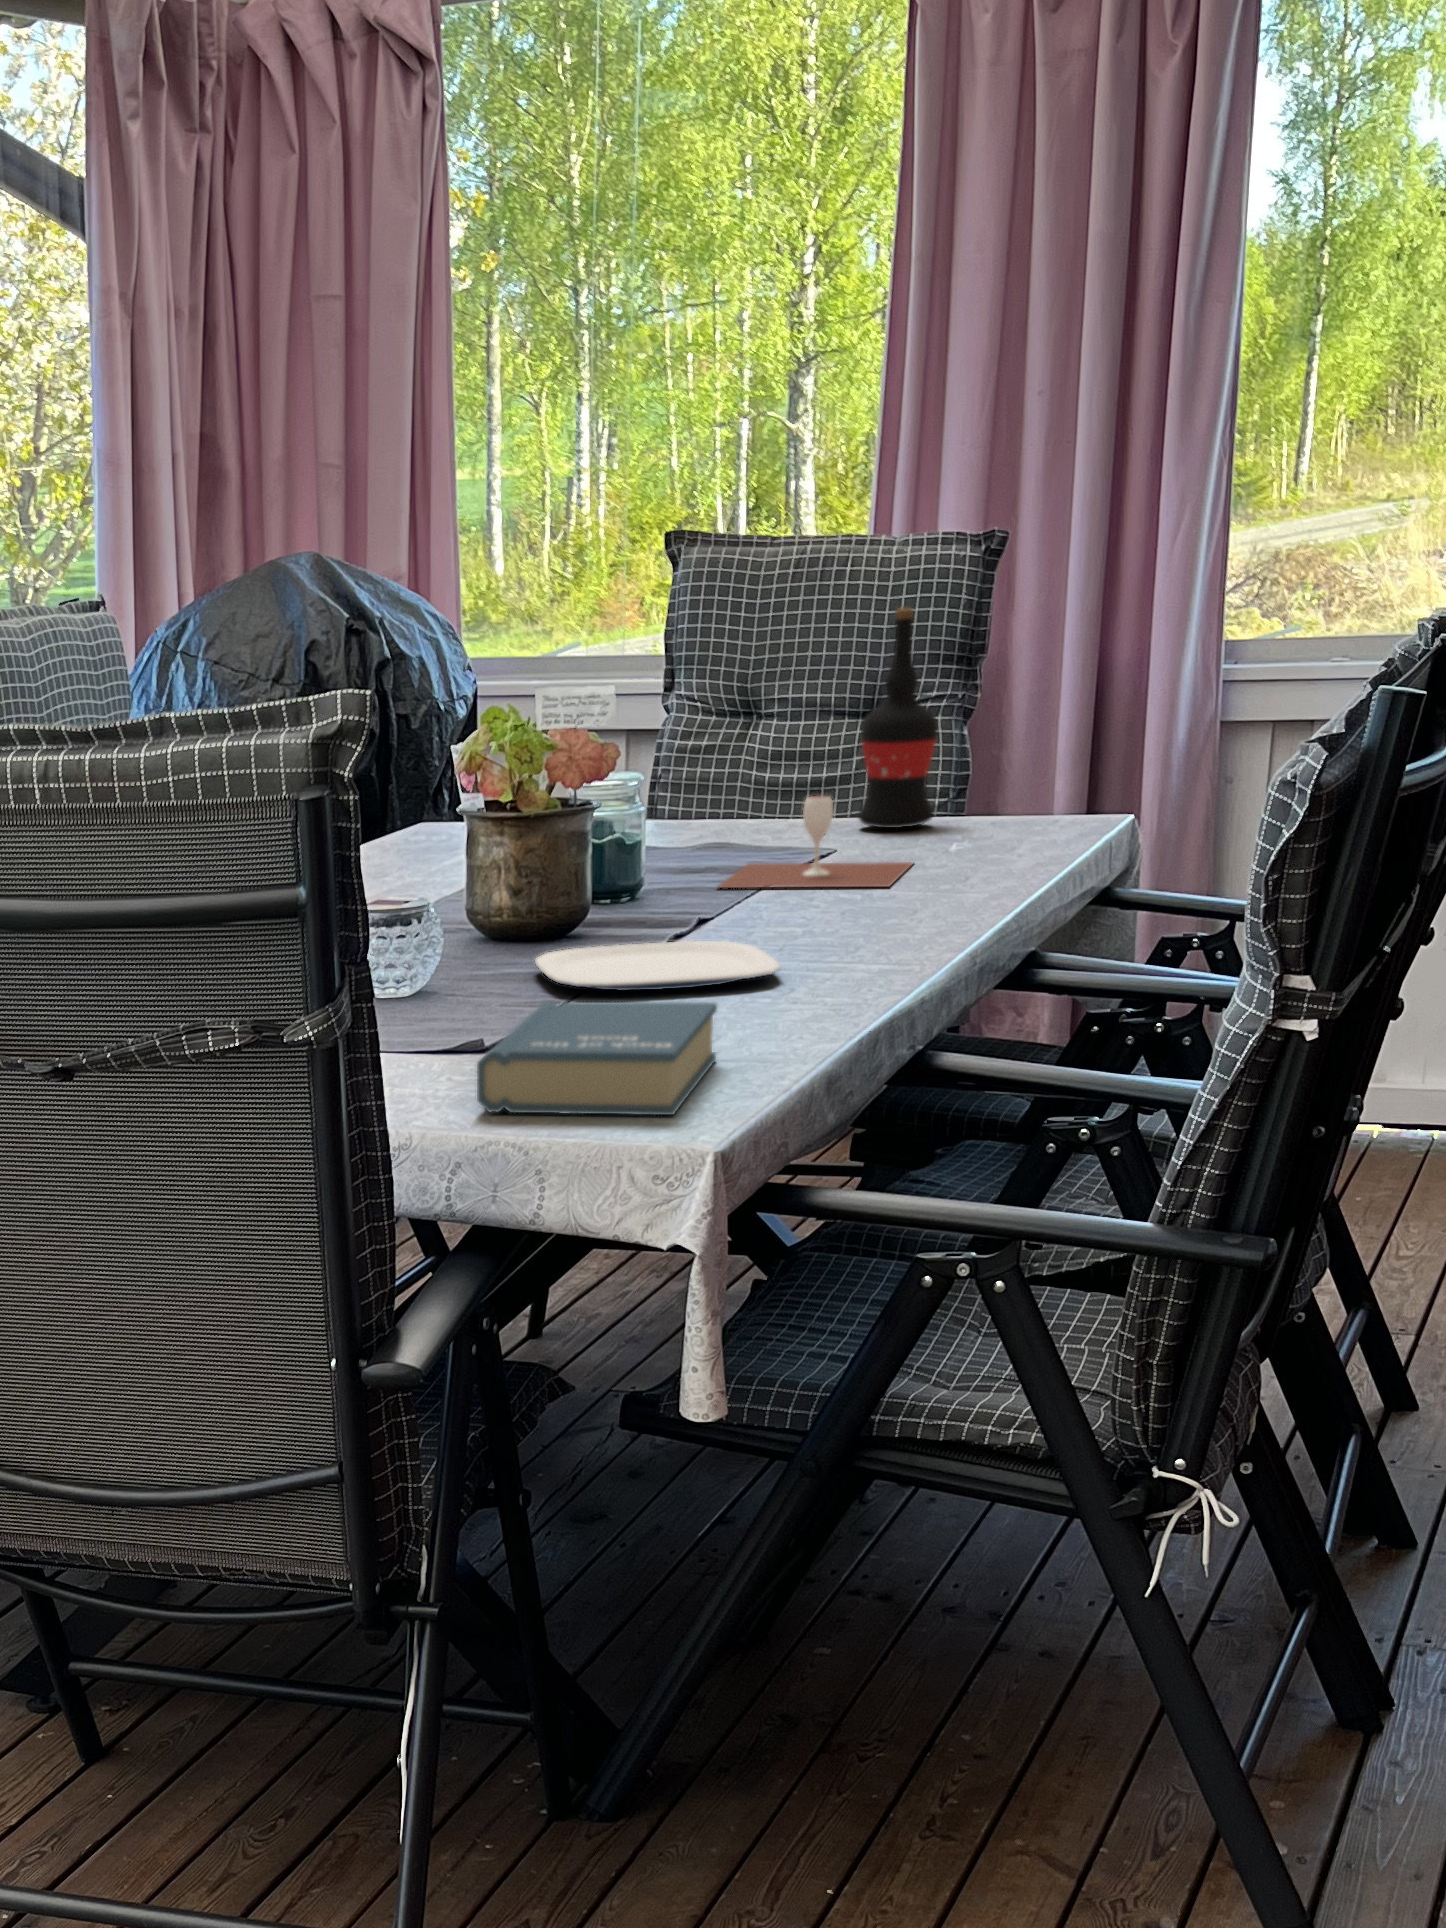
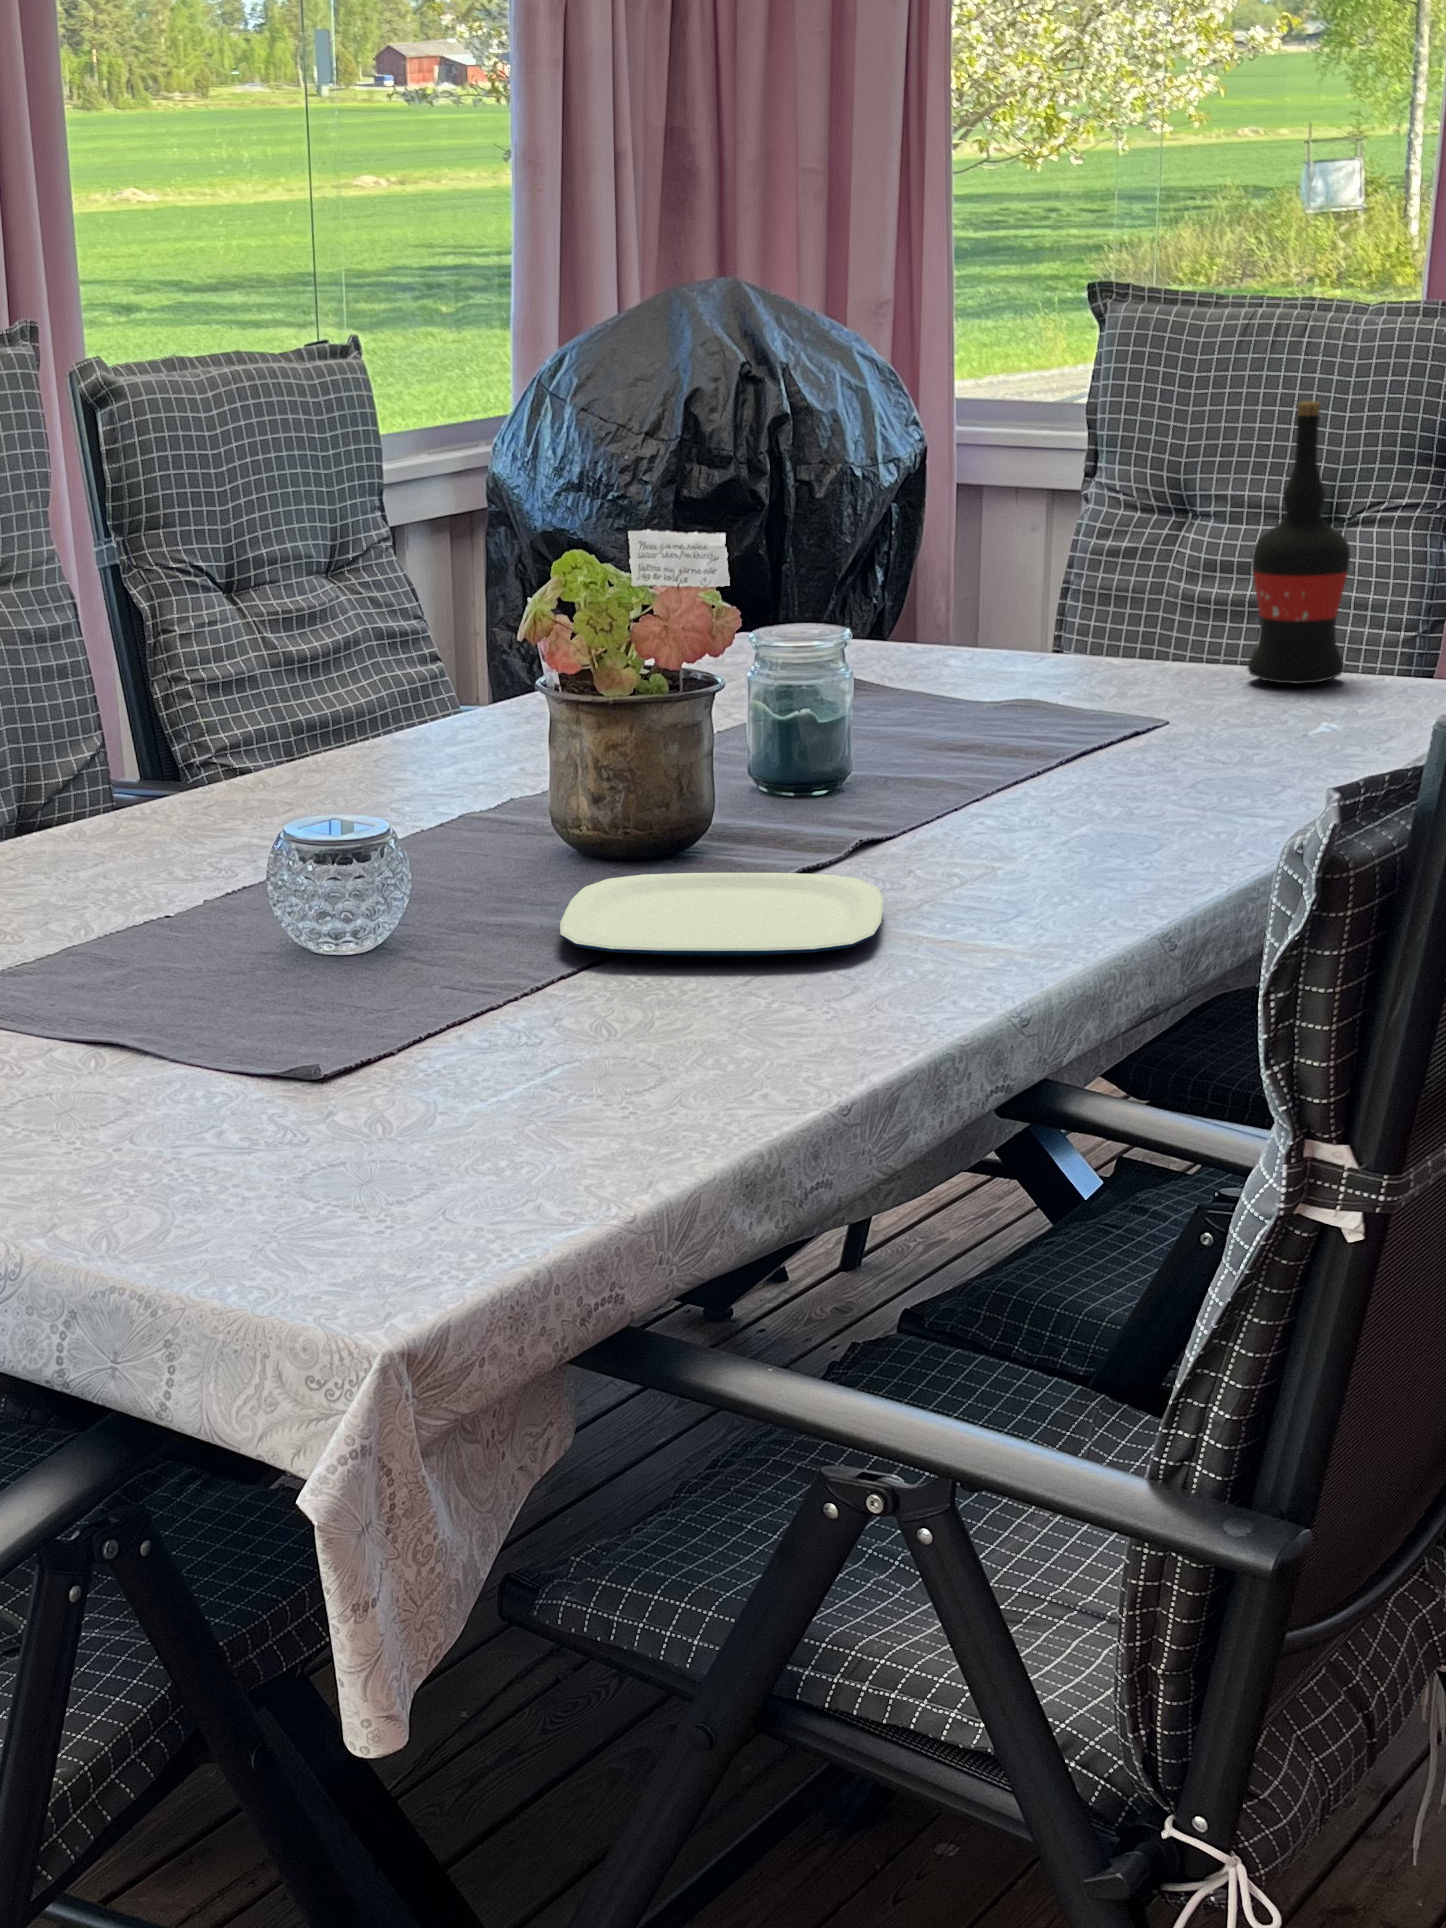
wine glass: present [718,796,913,888] -> none [969,654,1261,787]
book: present [477,1002,717,1115] -> none [176,1005,621,1230]

